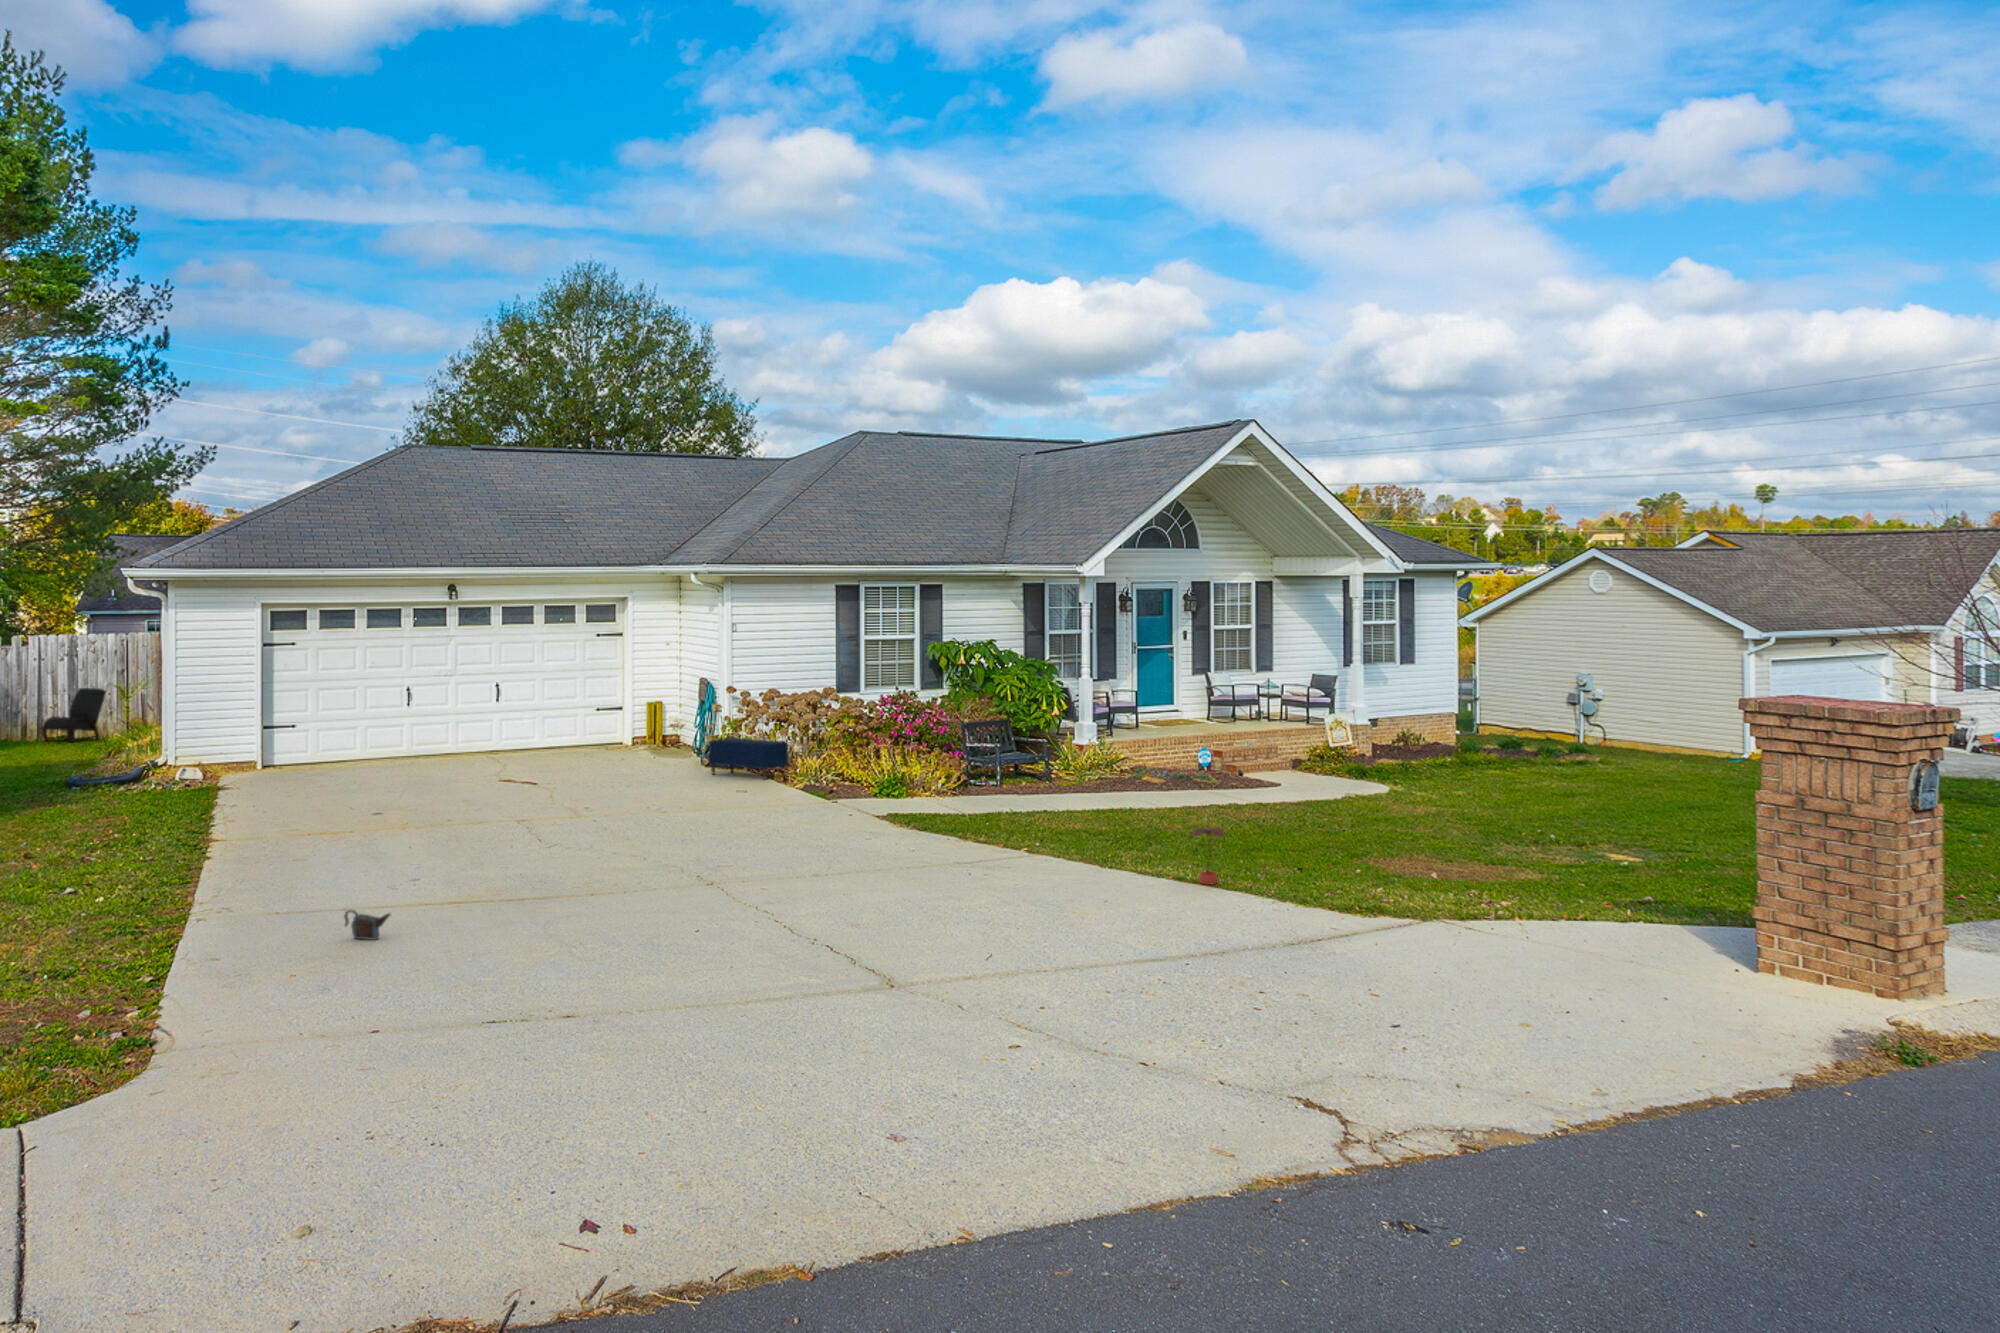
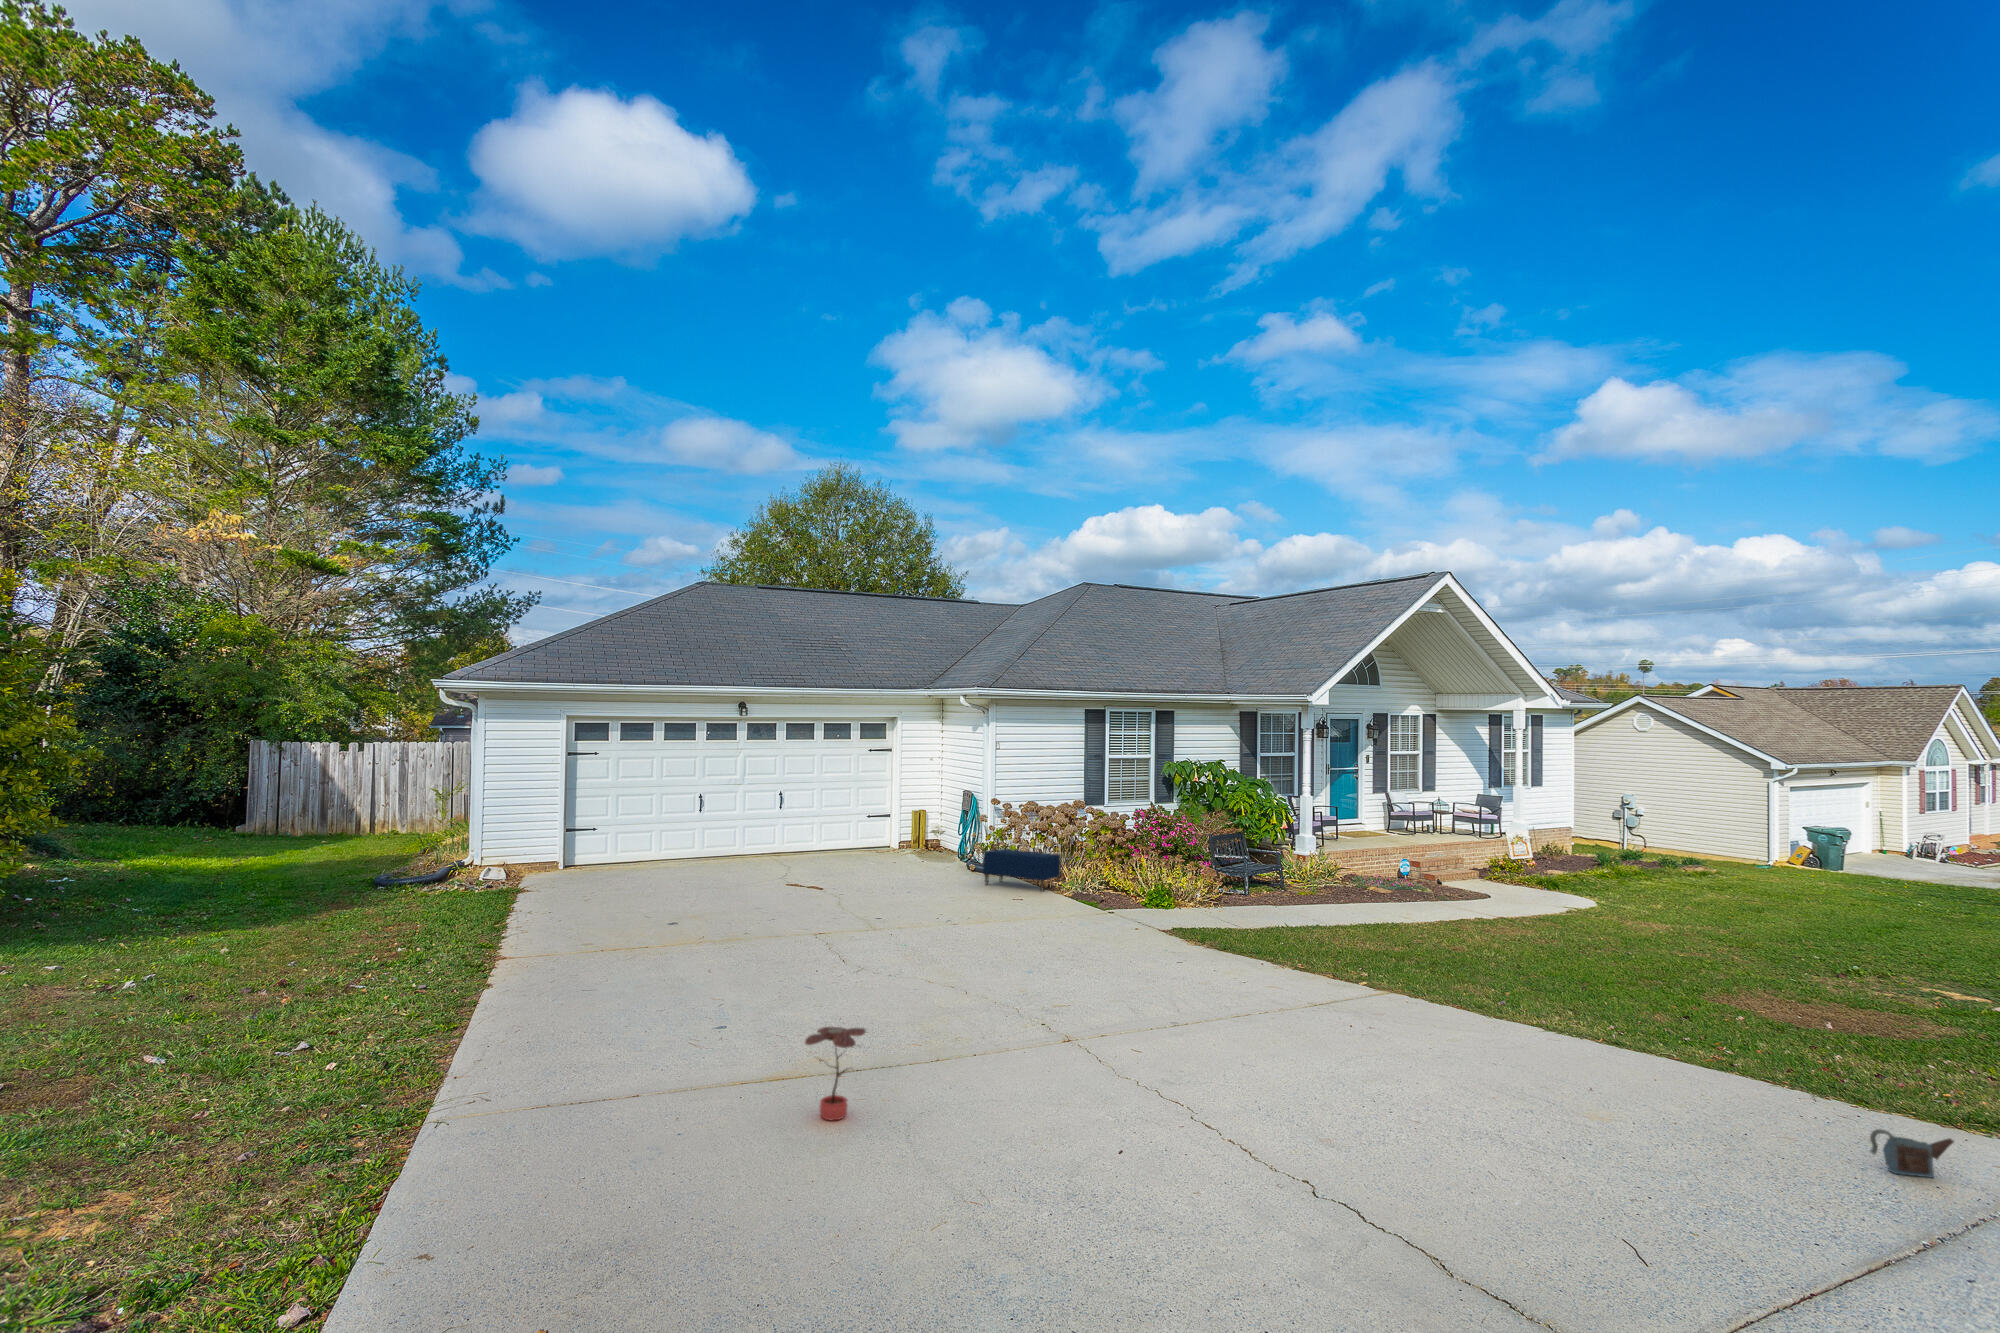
lounge chair: present [42,688,106,742] -> none [372,789,432,837]
potted plant: present [1192,827,1225,884] -> present [805,1027,866,1121]
watering can: present [344,910,390,940] -> present [1870,1129,1954,1178]

